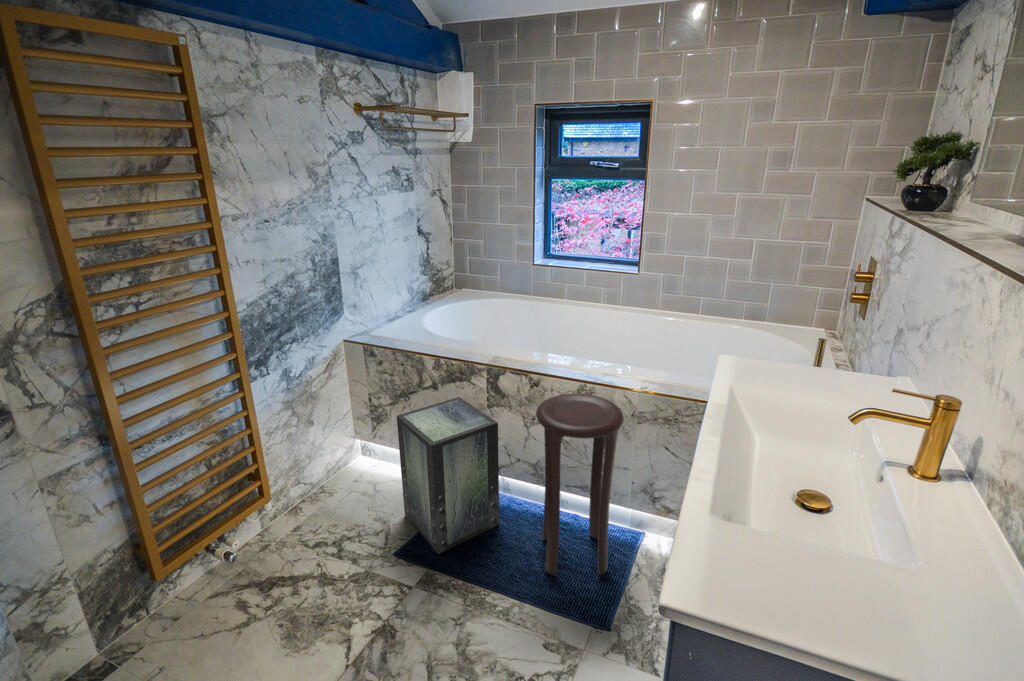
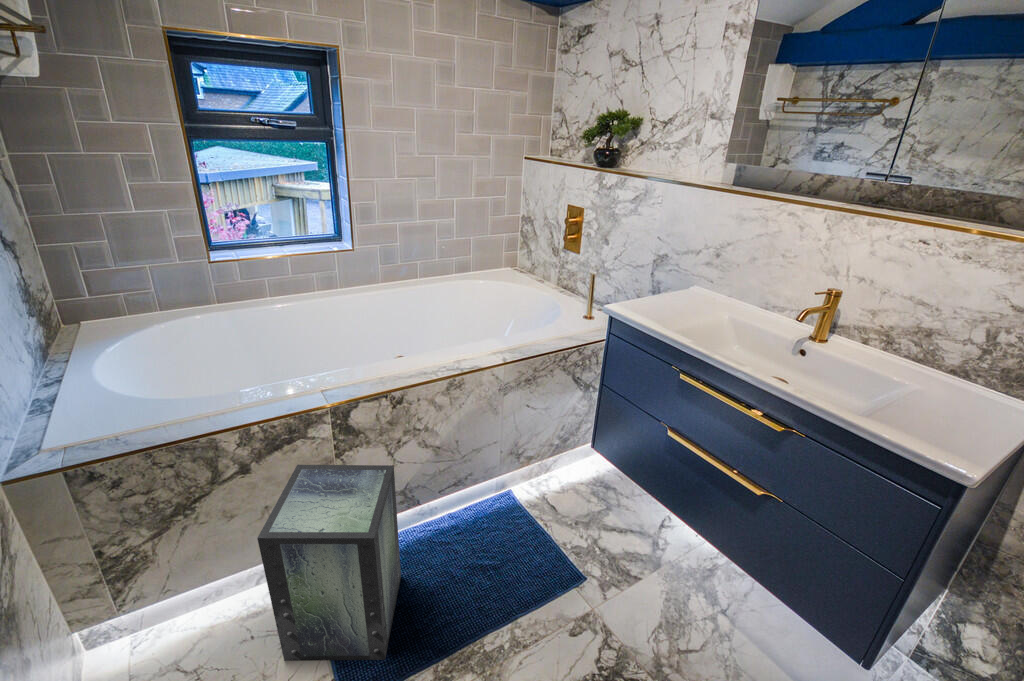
stool: present [536,394,624,576] -> none [451,385,545,579]

